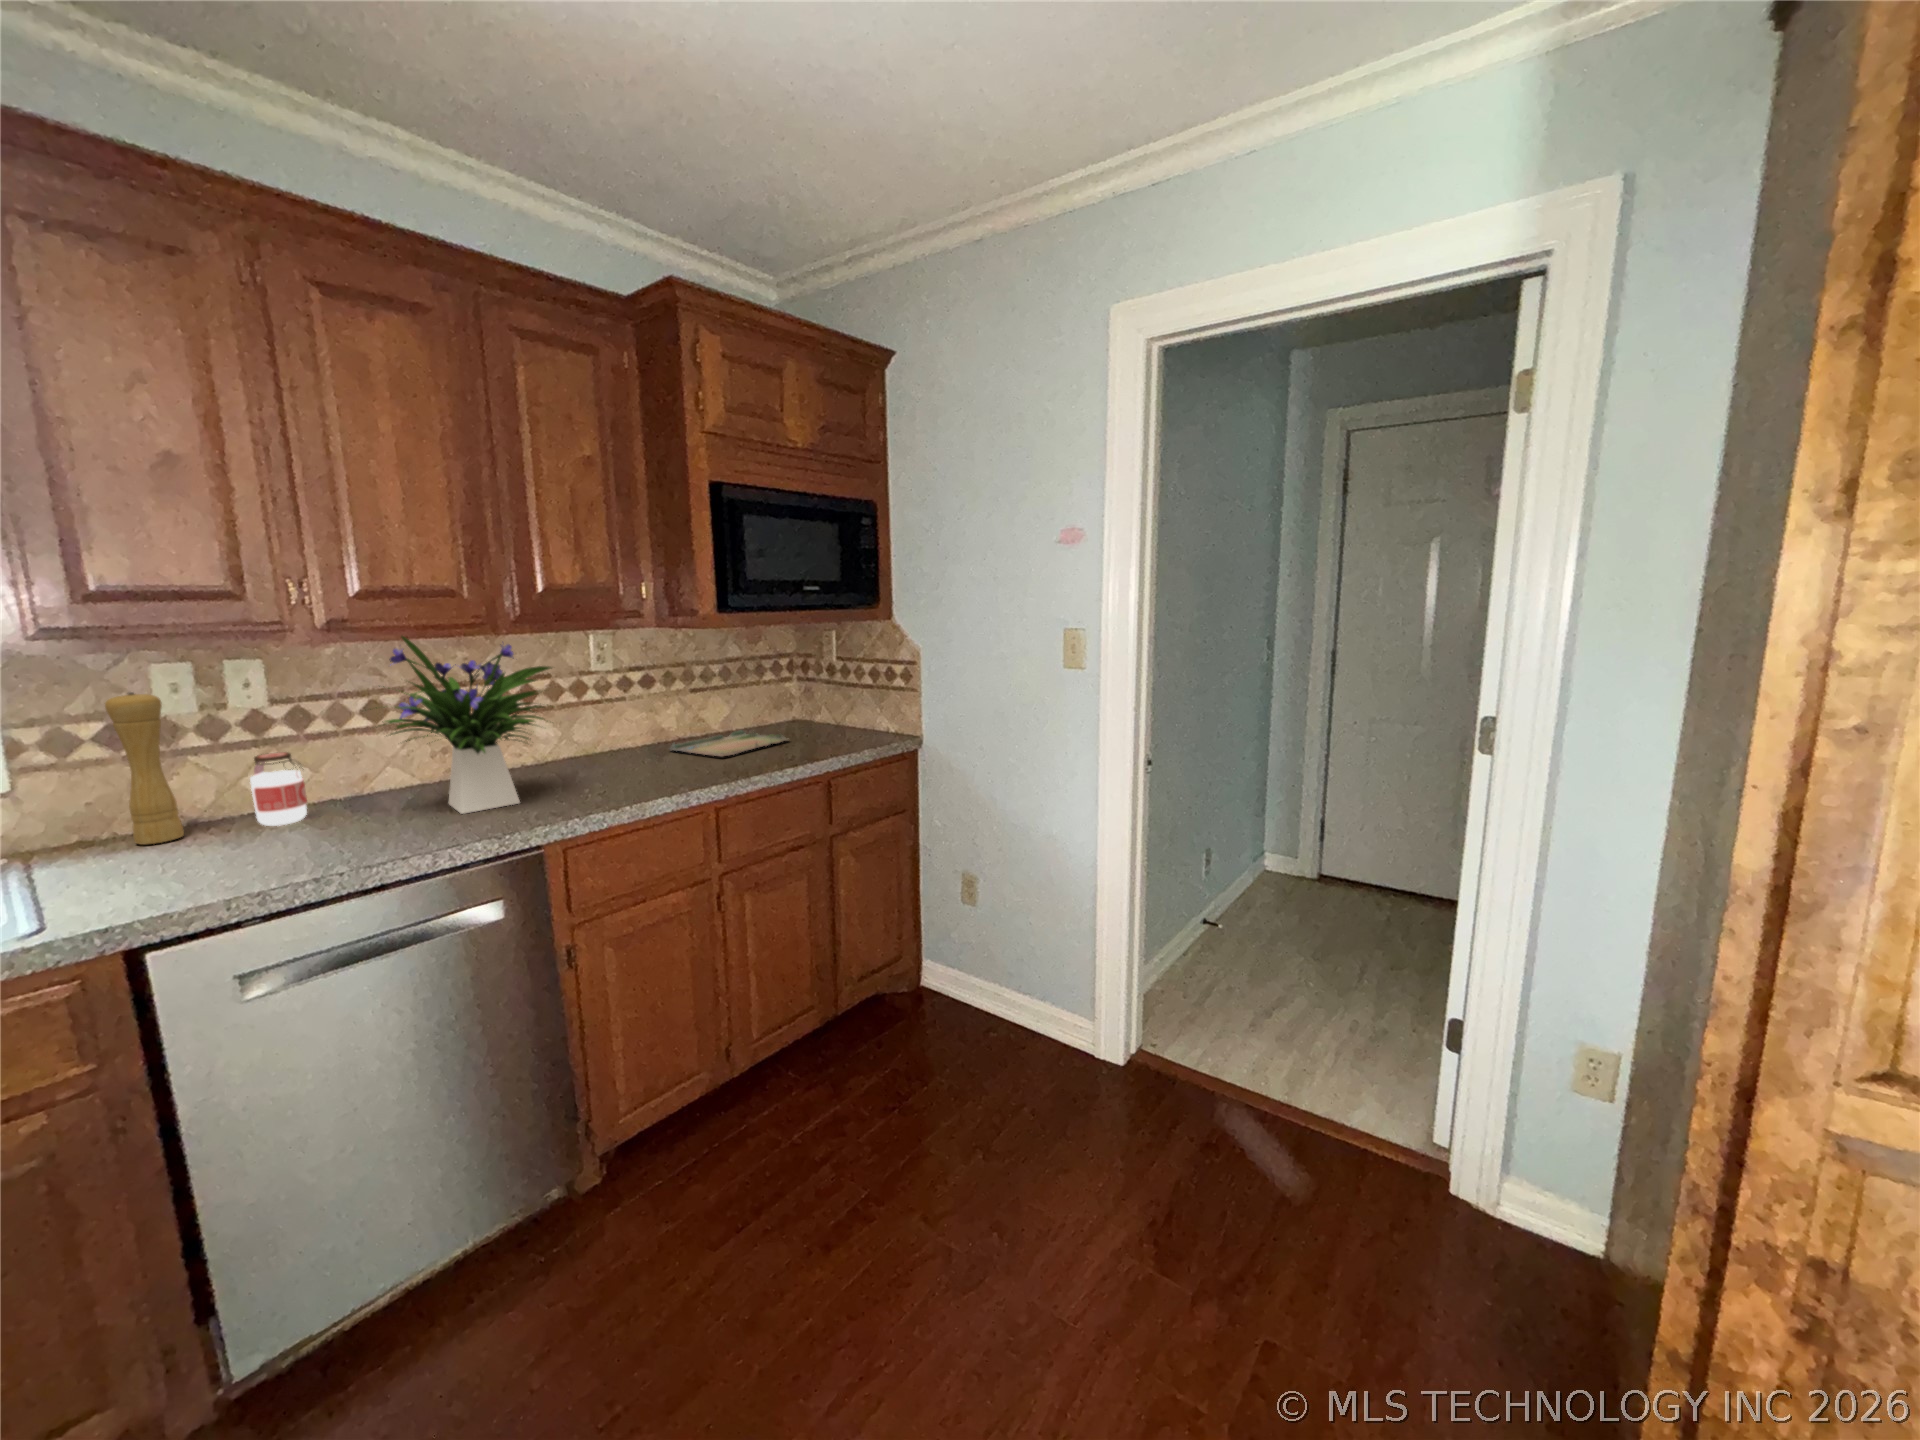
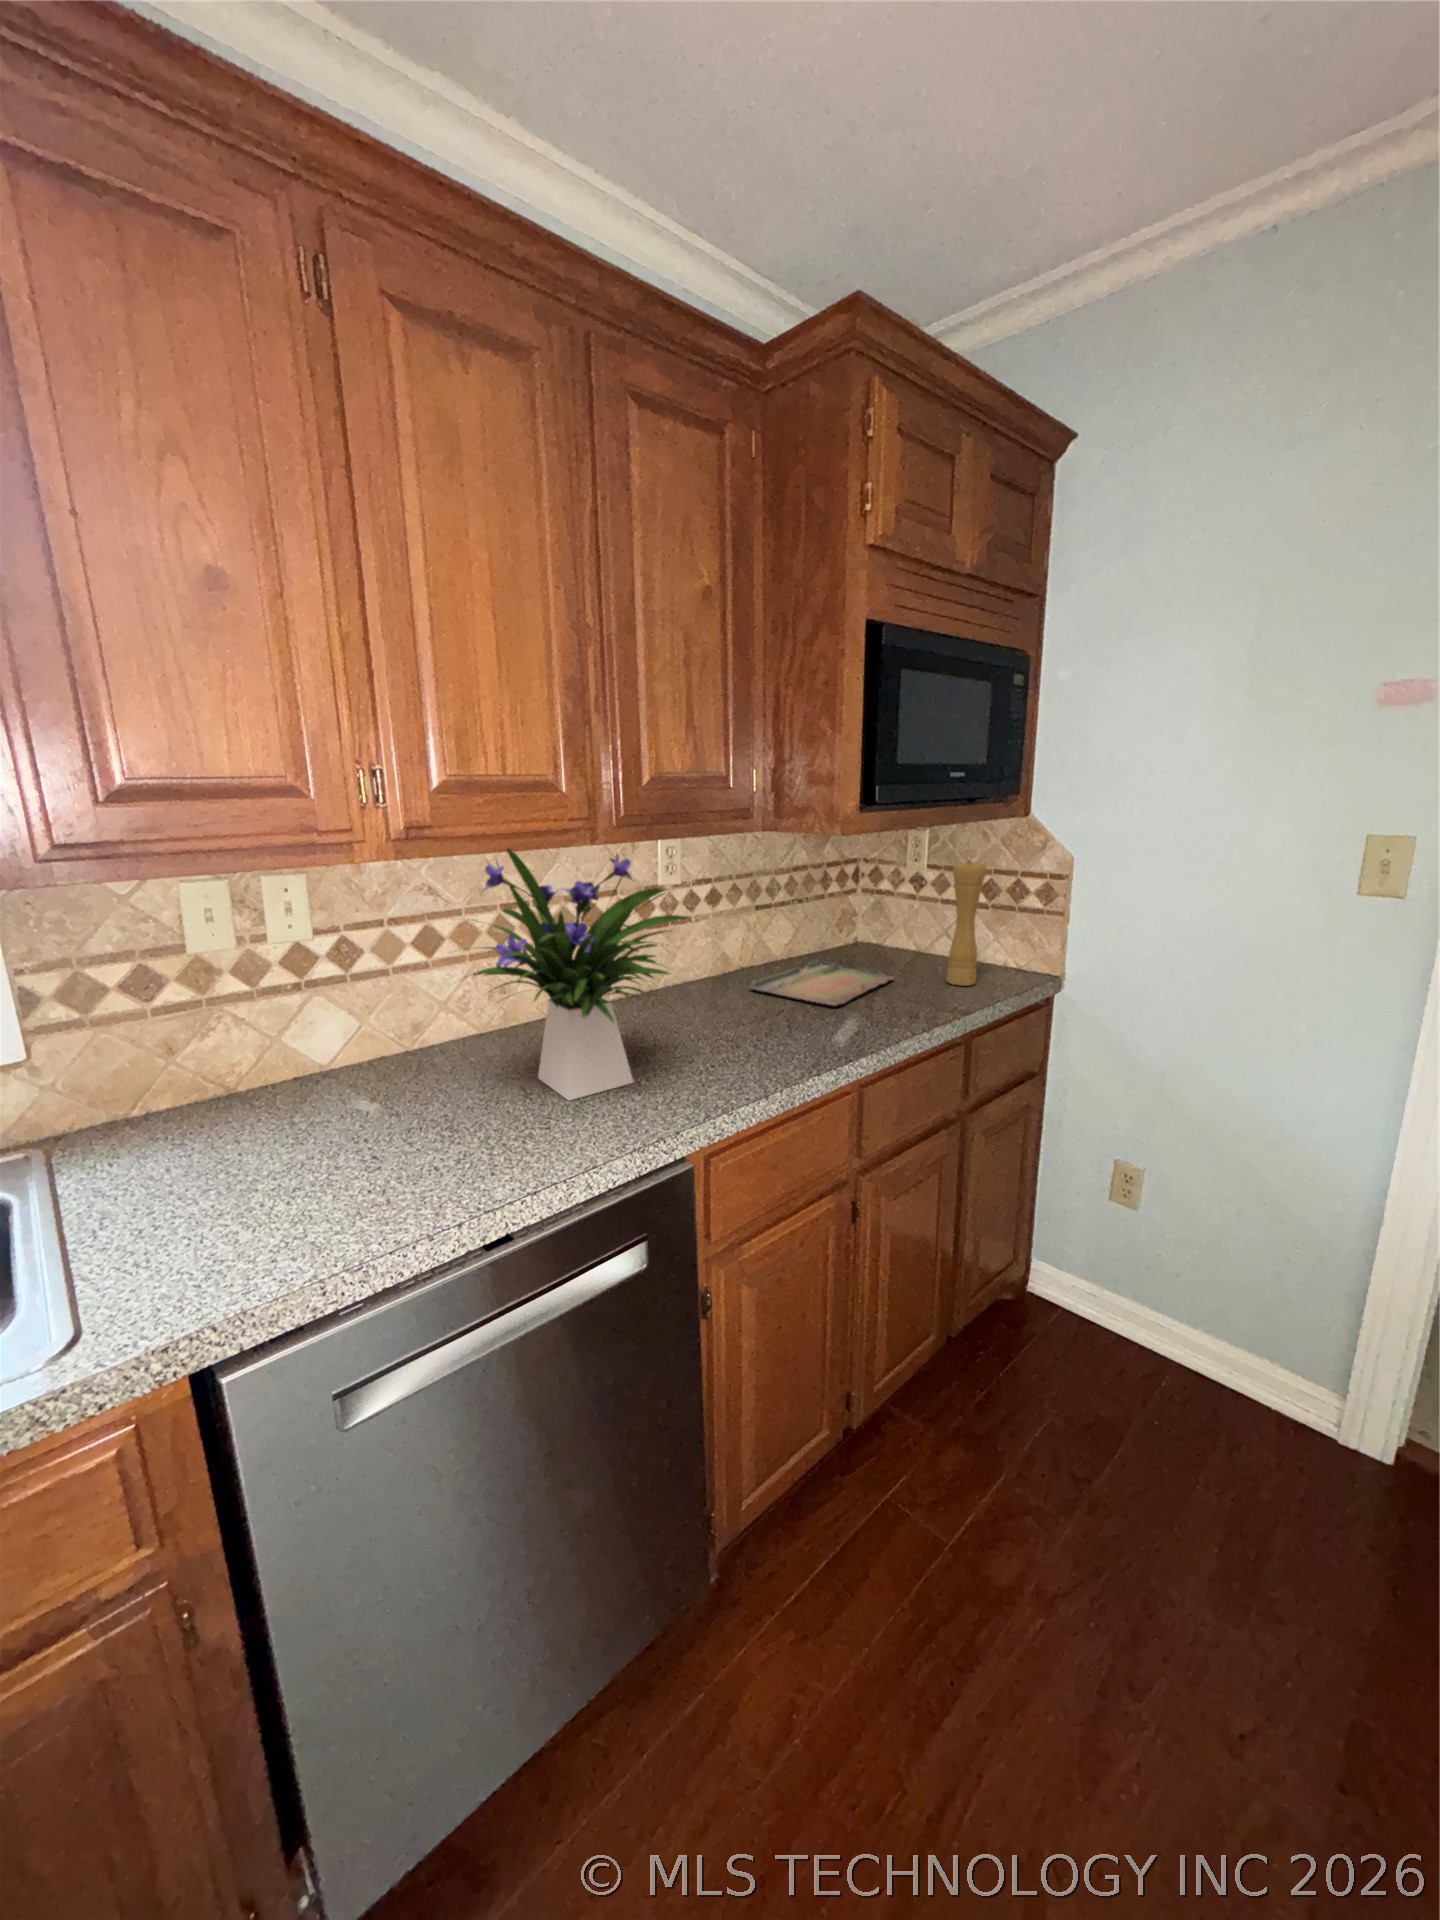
pepper mill: present [105,692,184,845] -> present [946,860,986,986]
jar: present [250,752,307,826] -> none [304,1006,373,1111]

